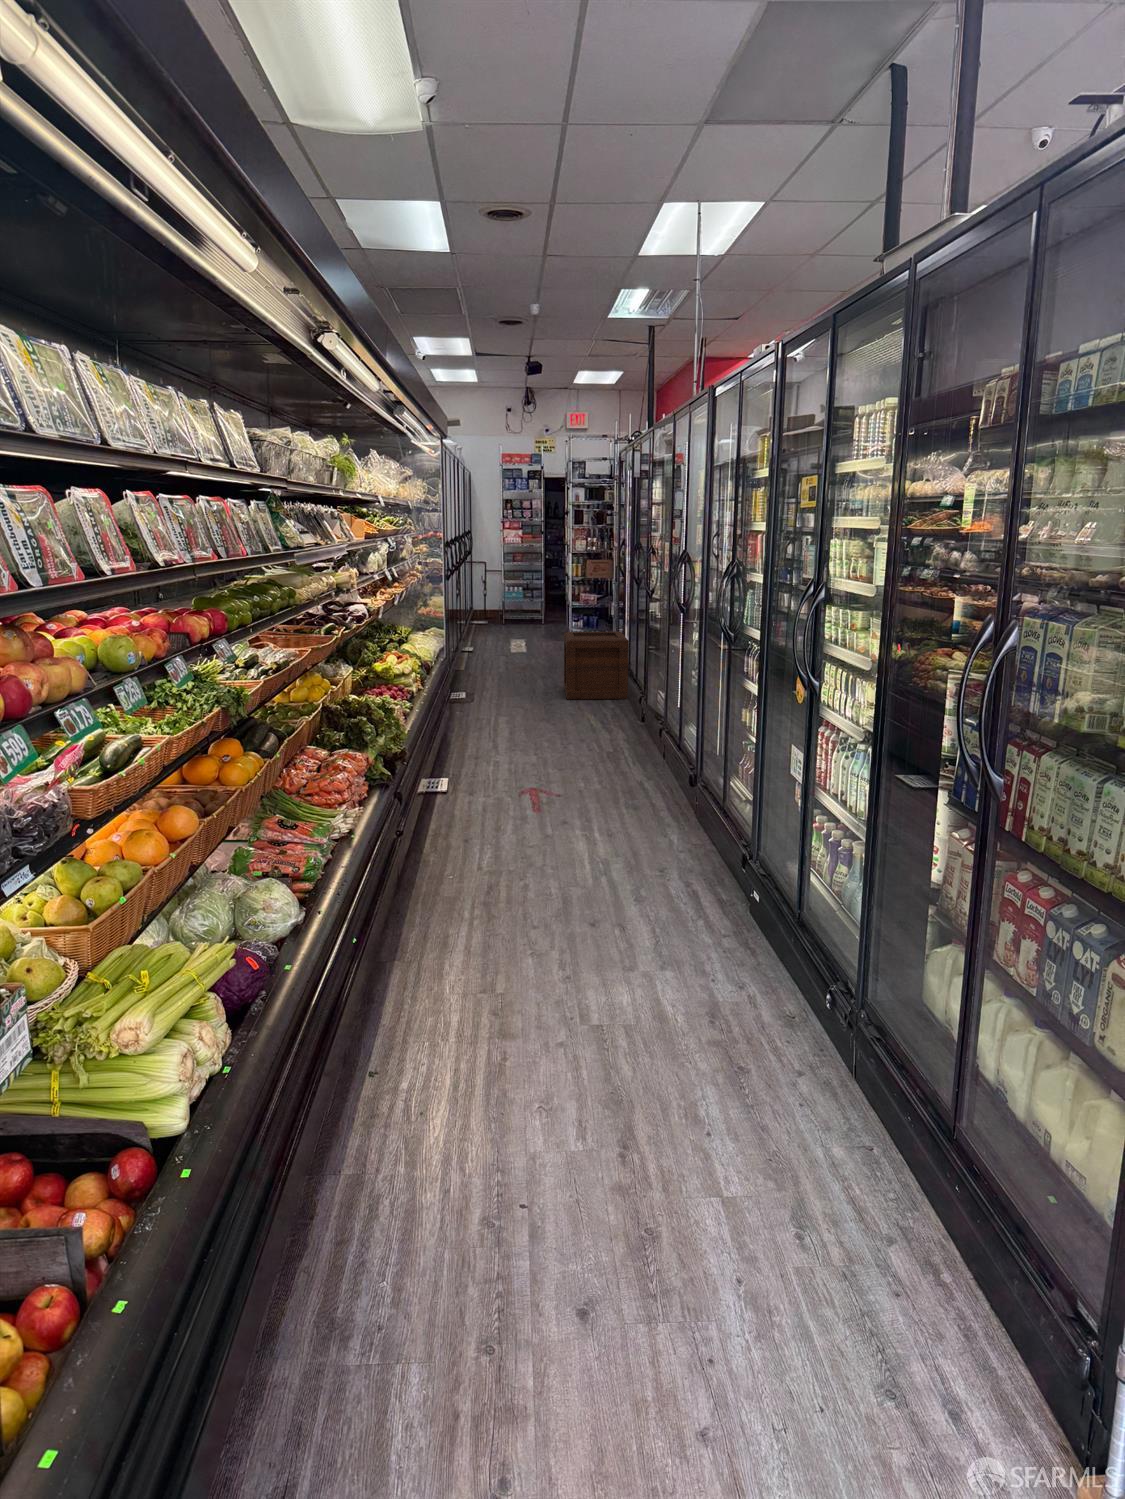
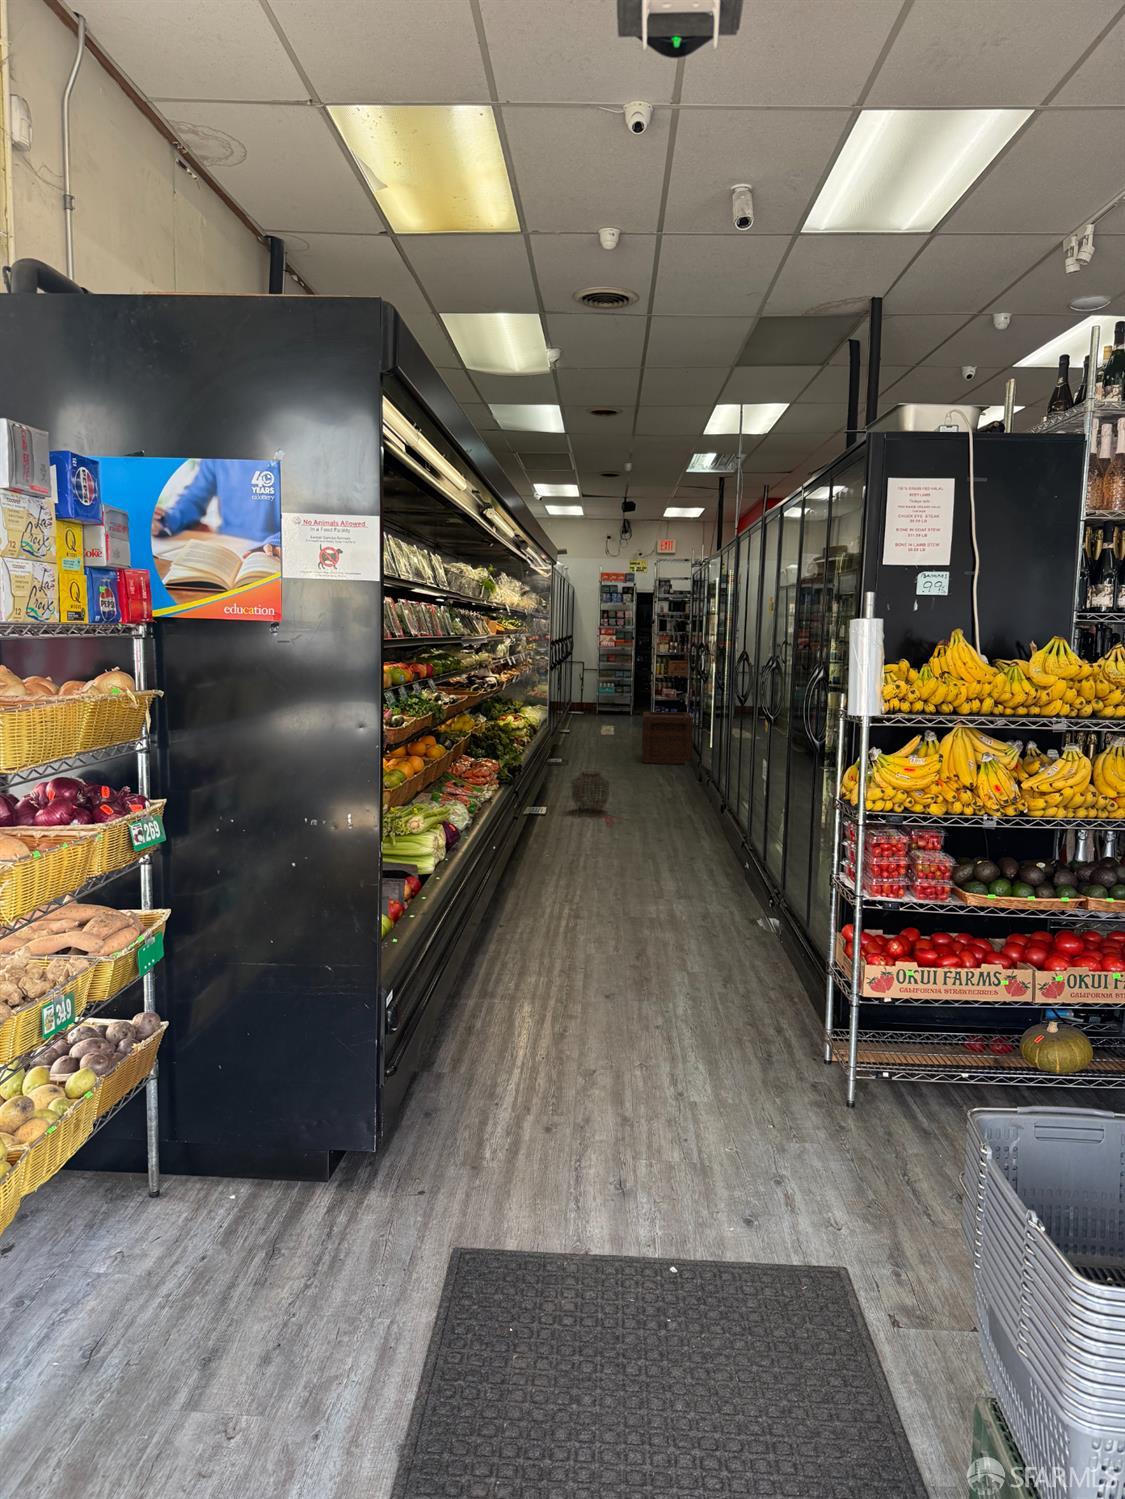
woven basket: none [479,737,531,796] -> present [572,771,609,812]

